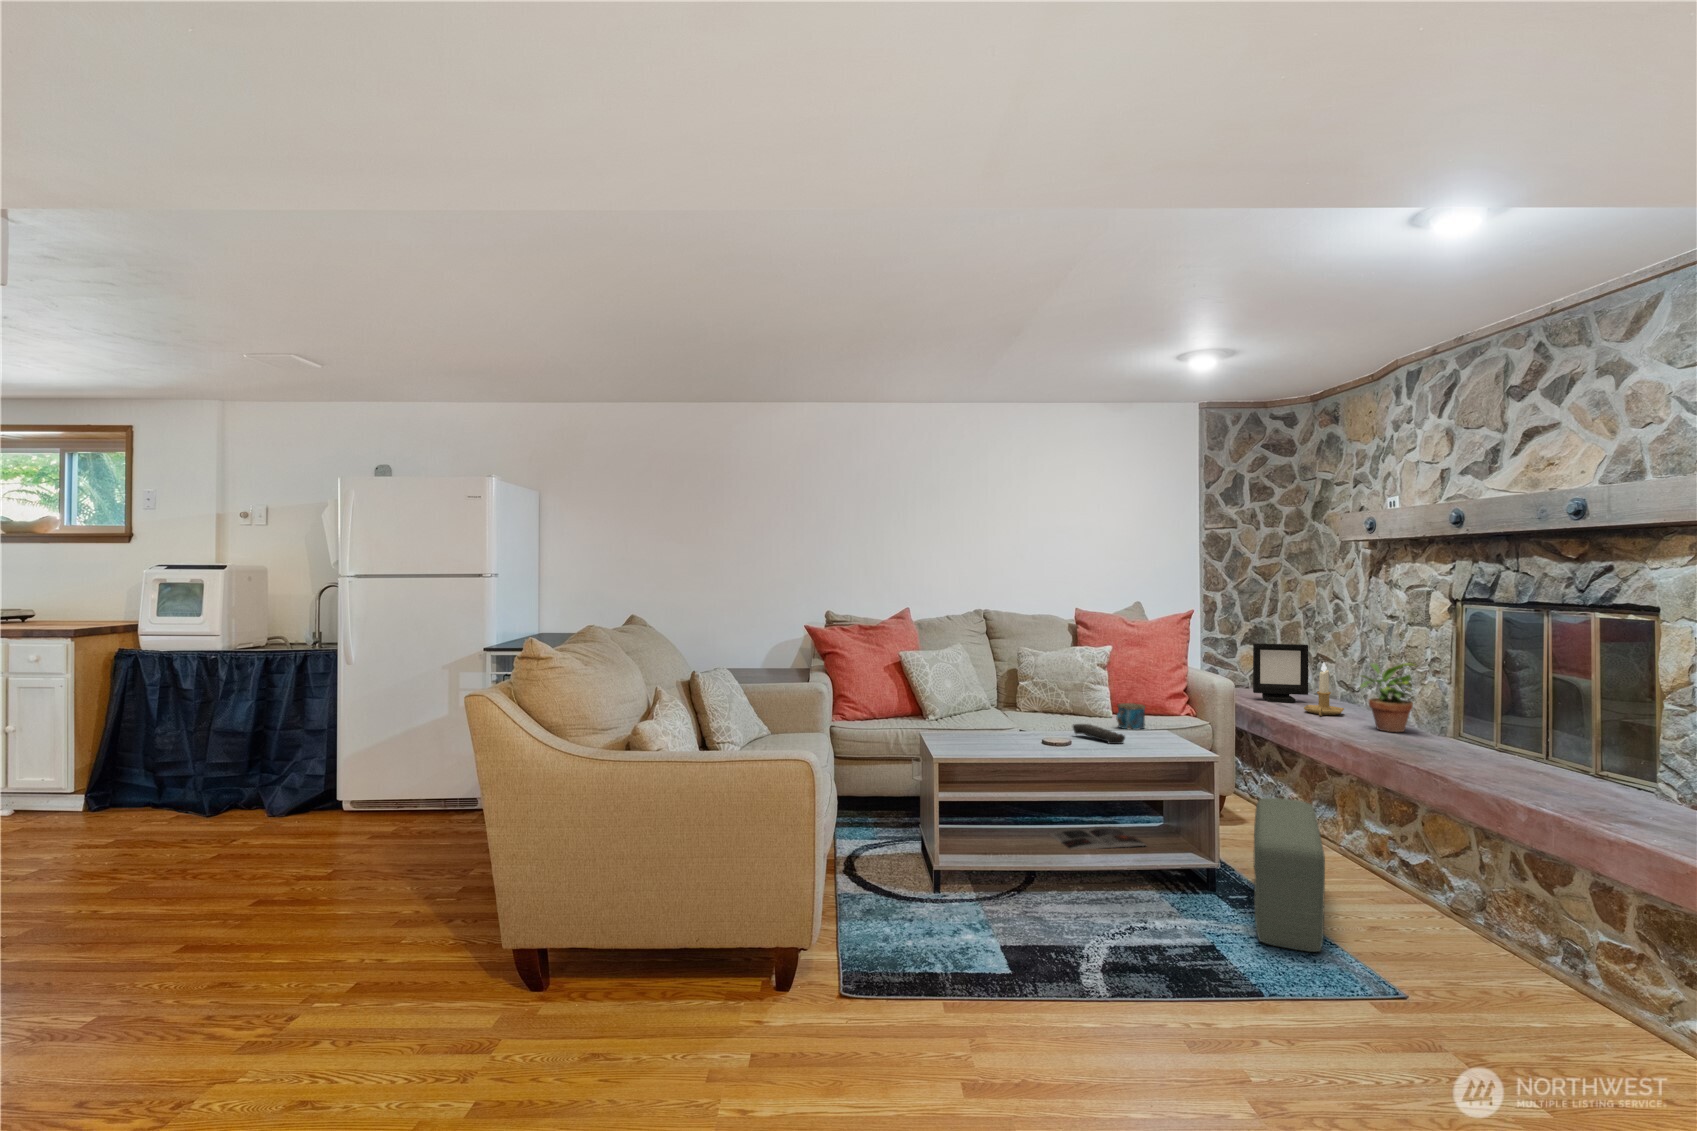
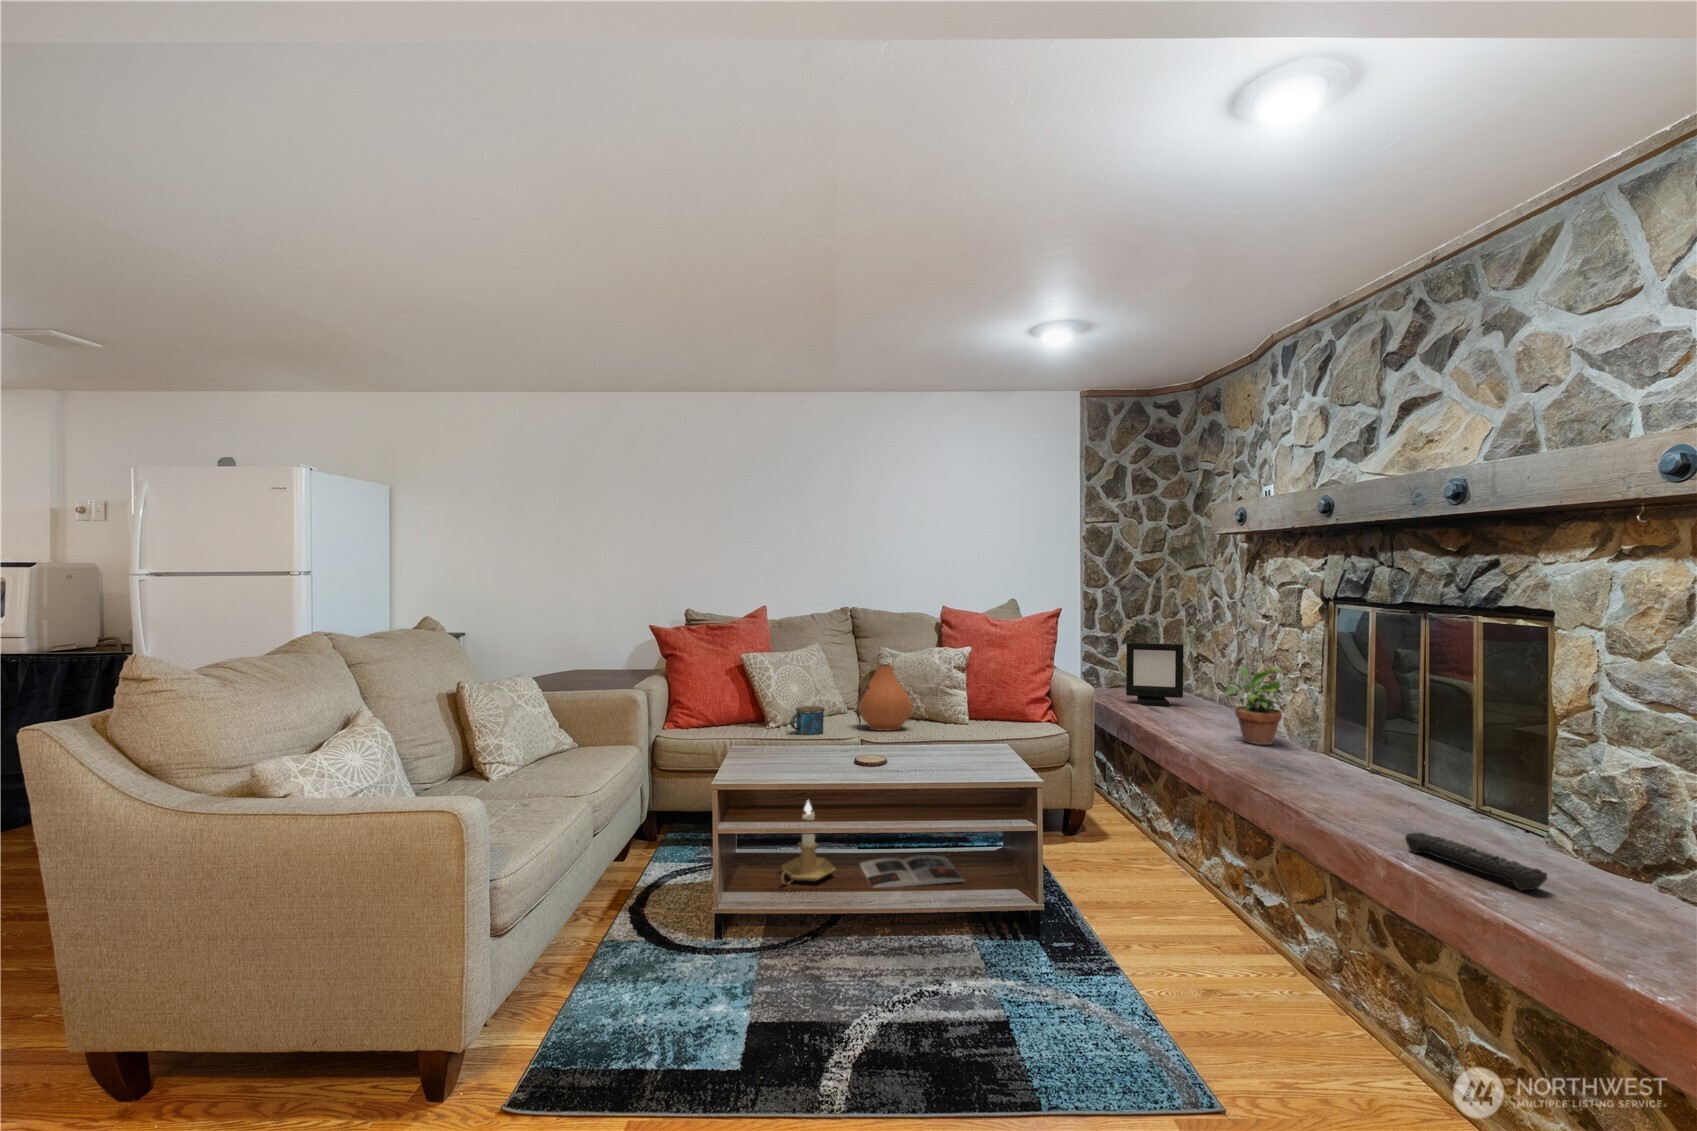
vase: none [1012,662,1066,723] -> present [858,664,912,730]
candlestick: present [1304,663,1344,716] -> present [781,801,835,885]
mug: present [1117,703,1145,730] -> present [791,706,825,735]
remote control: present [1073,724,1125,744] -> present [1405,833,1547,891]
pouf: present [1254,798,1325,952] -> none [1061,827,1154,1036]

